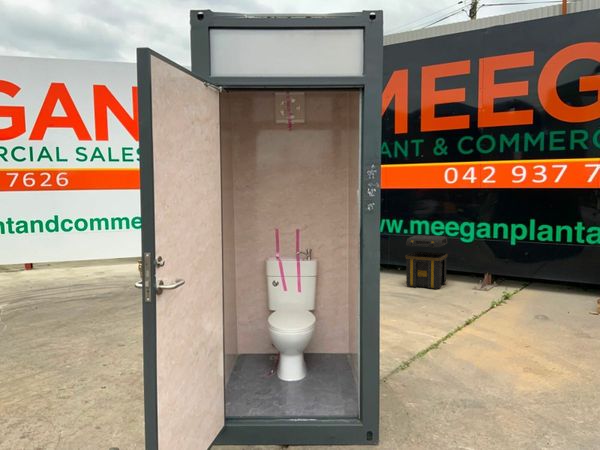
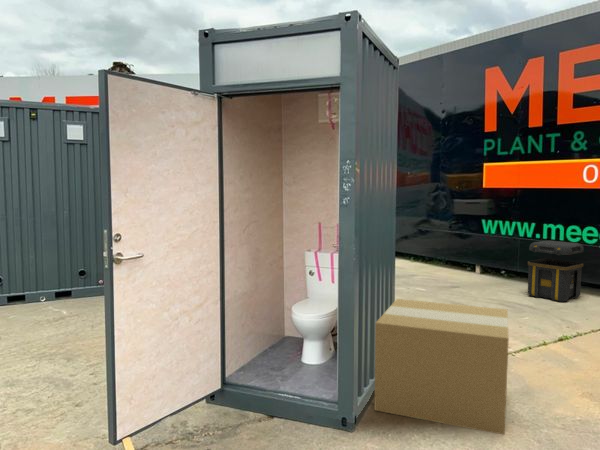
cardboard box: none [364,300,501,416] -> present [374,299,509,434]

